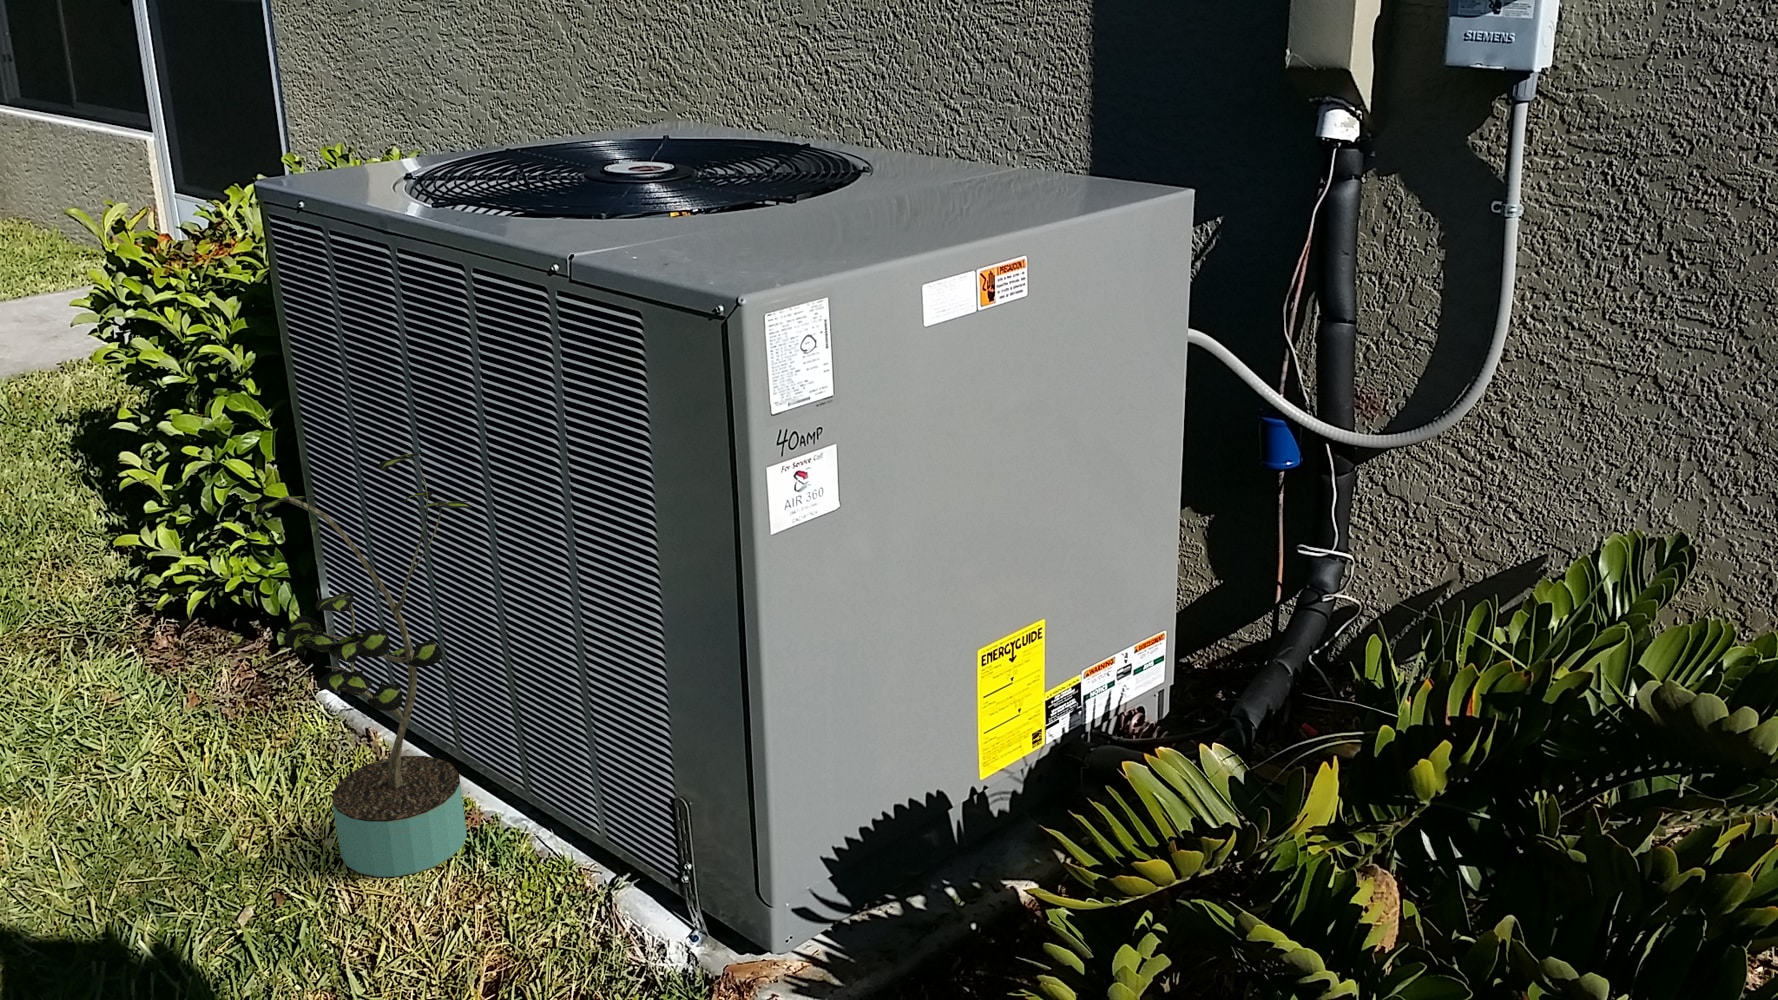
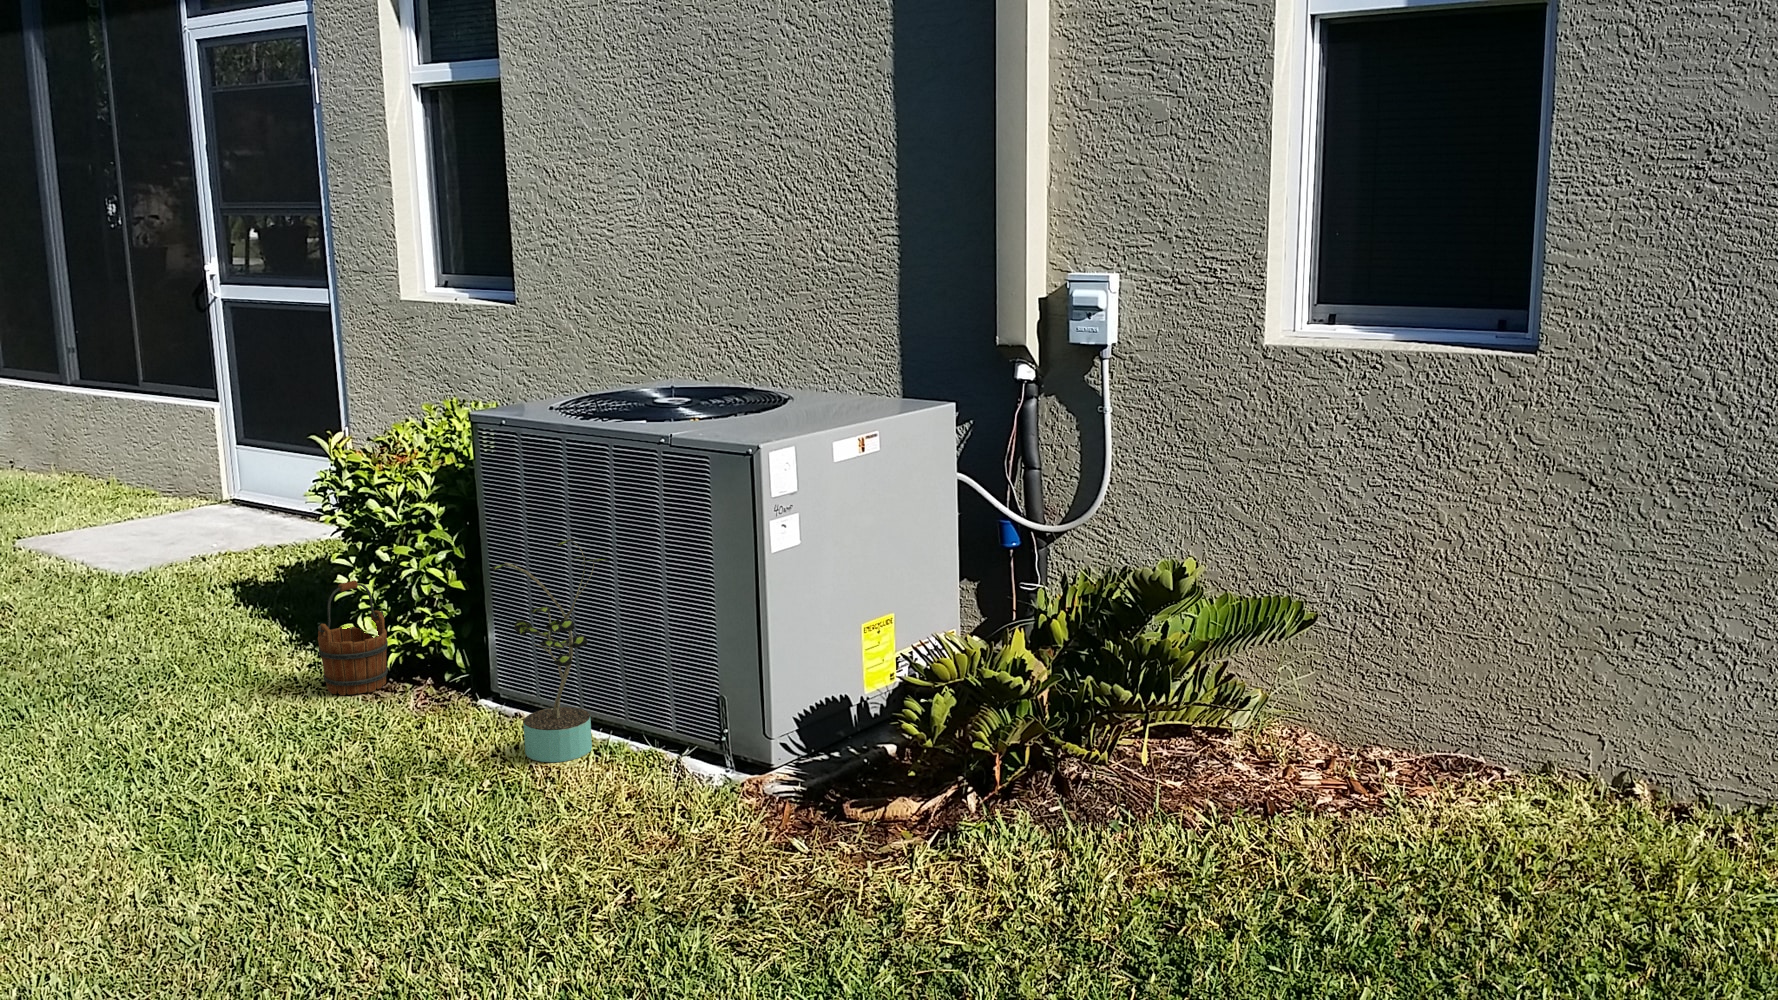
wooden bucket: none [57,471,195,665] -> present [318,580,388,695]

